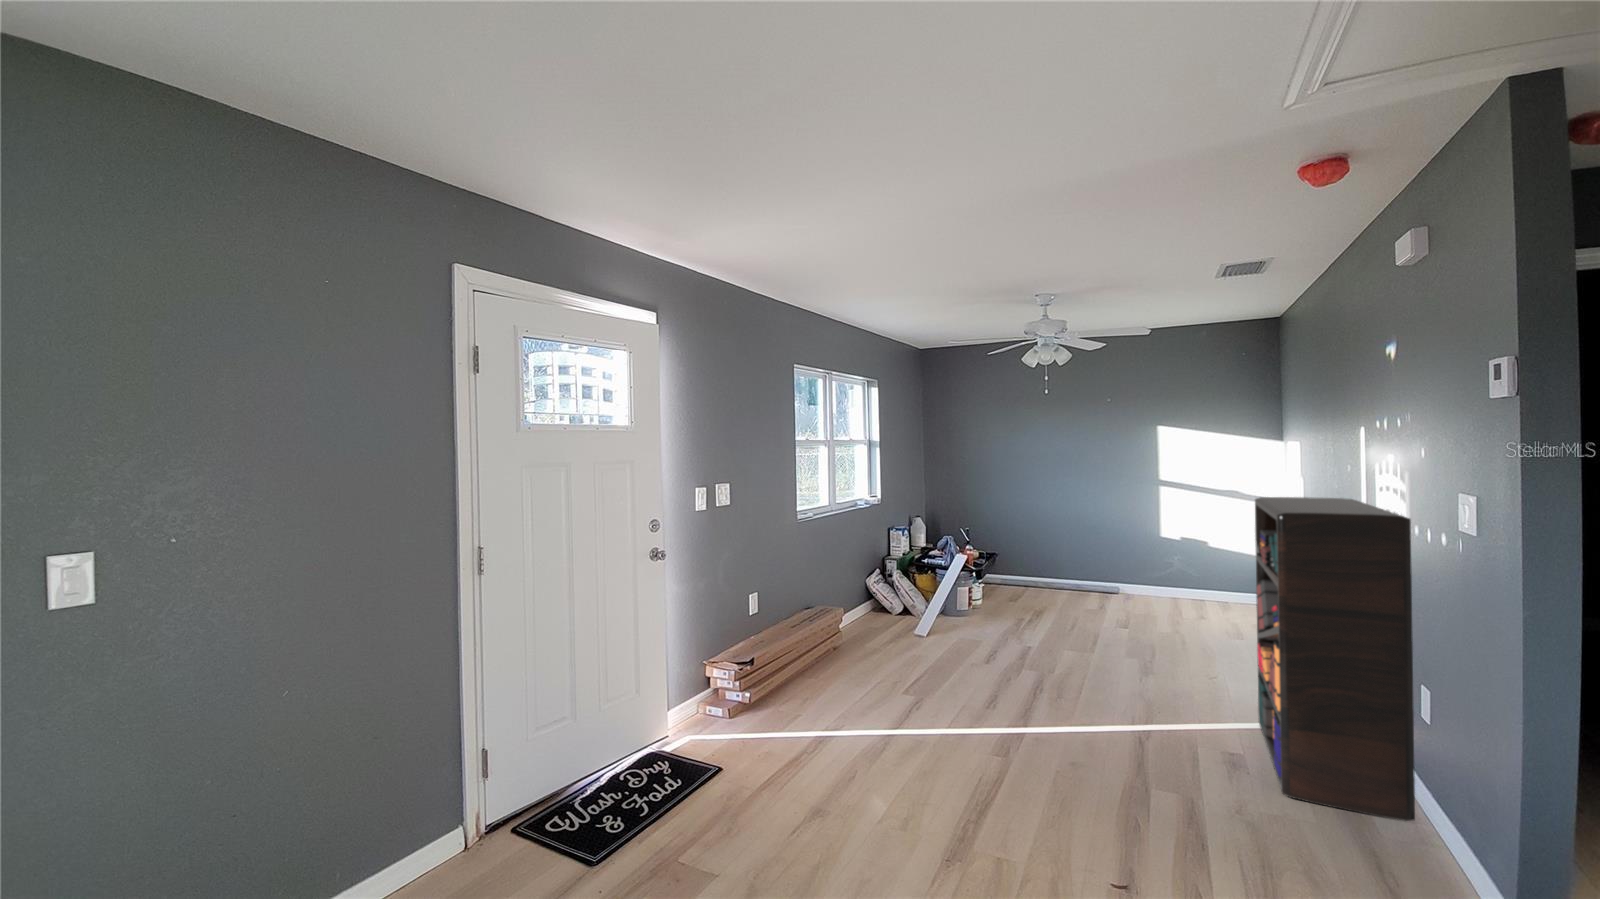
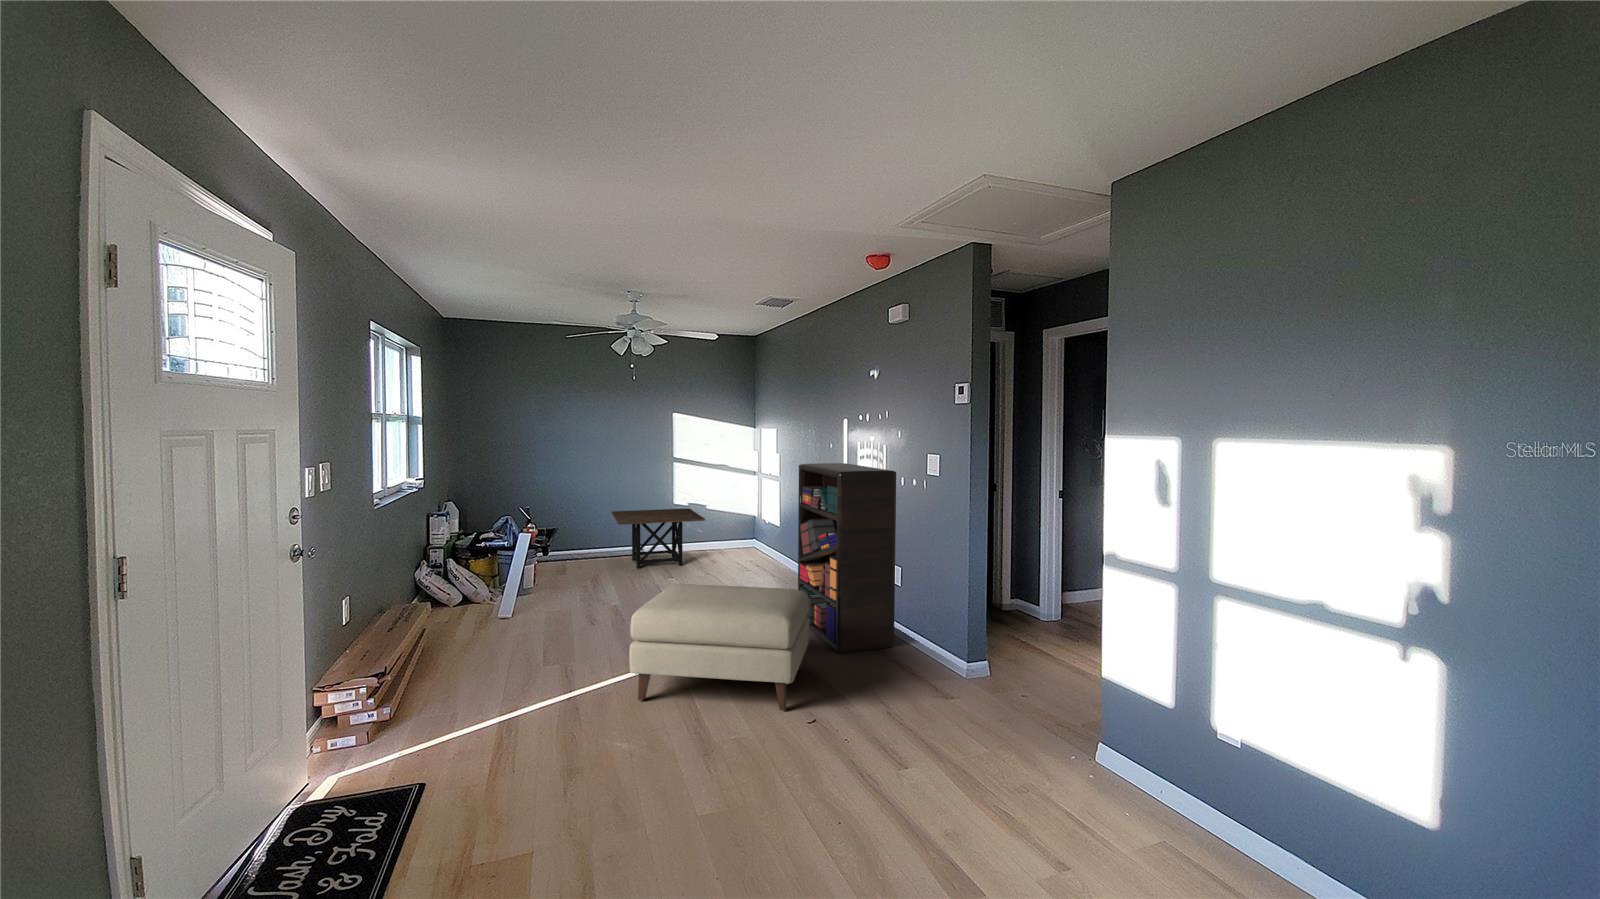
side table: none [1069,539,1183,613] -> present [612,508,705,569]
ottoman: none [942,637,1207,848] -> present [629,584,809,711]

